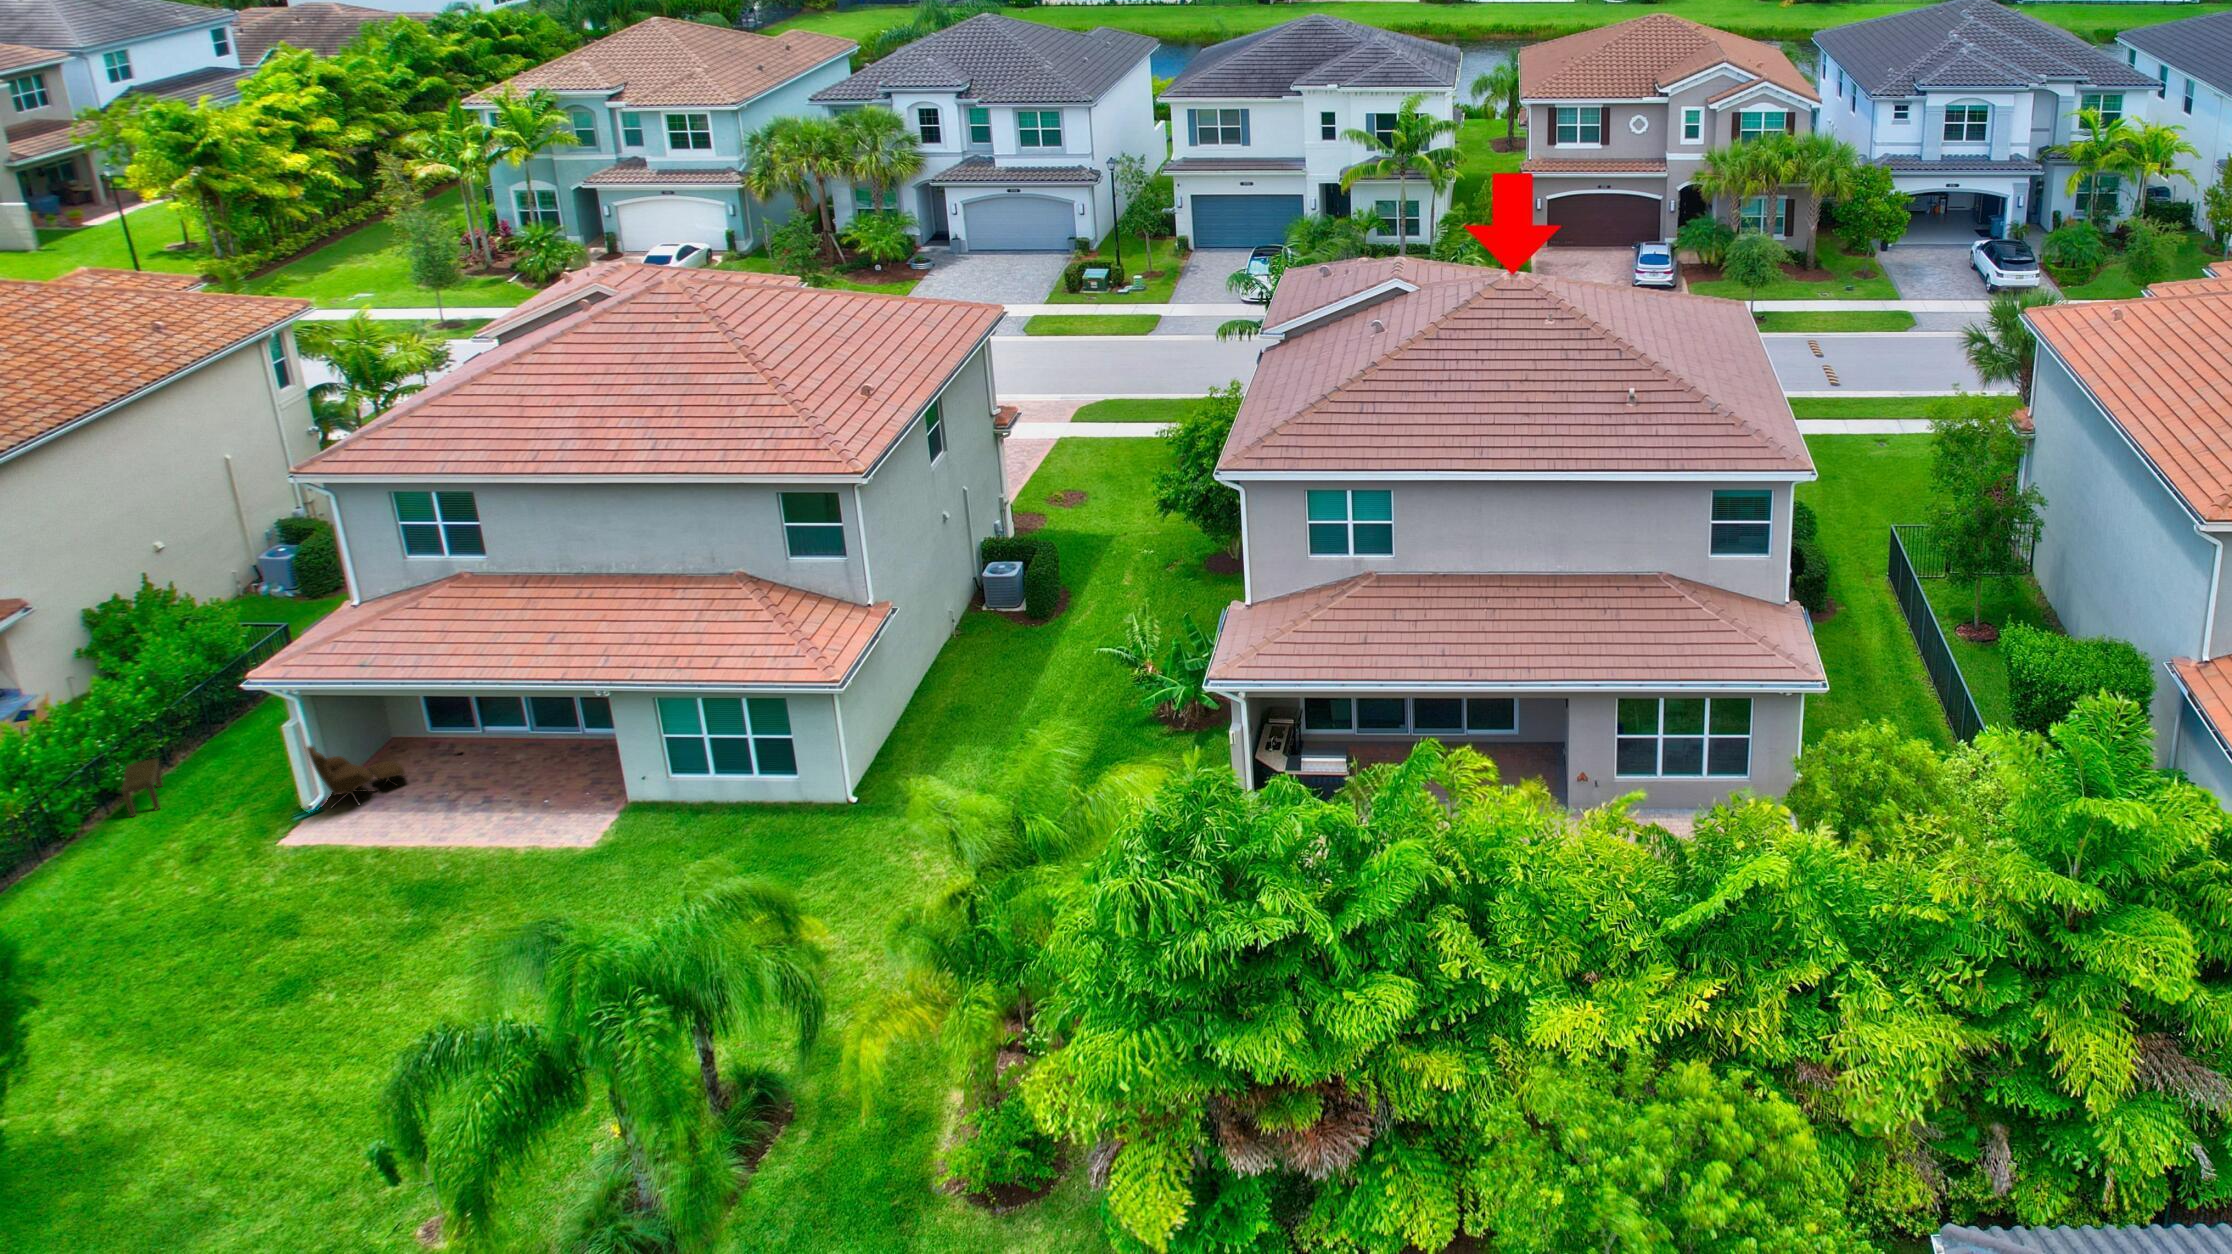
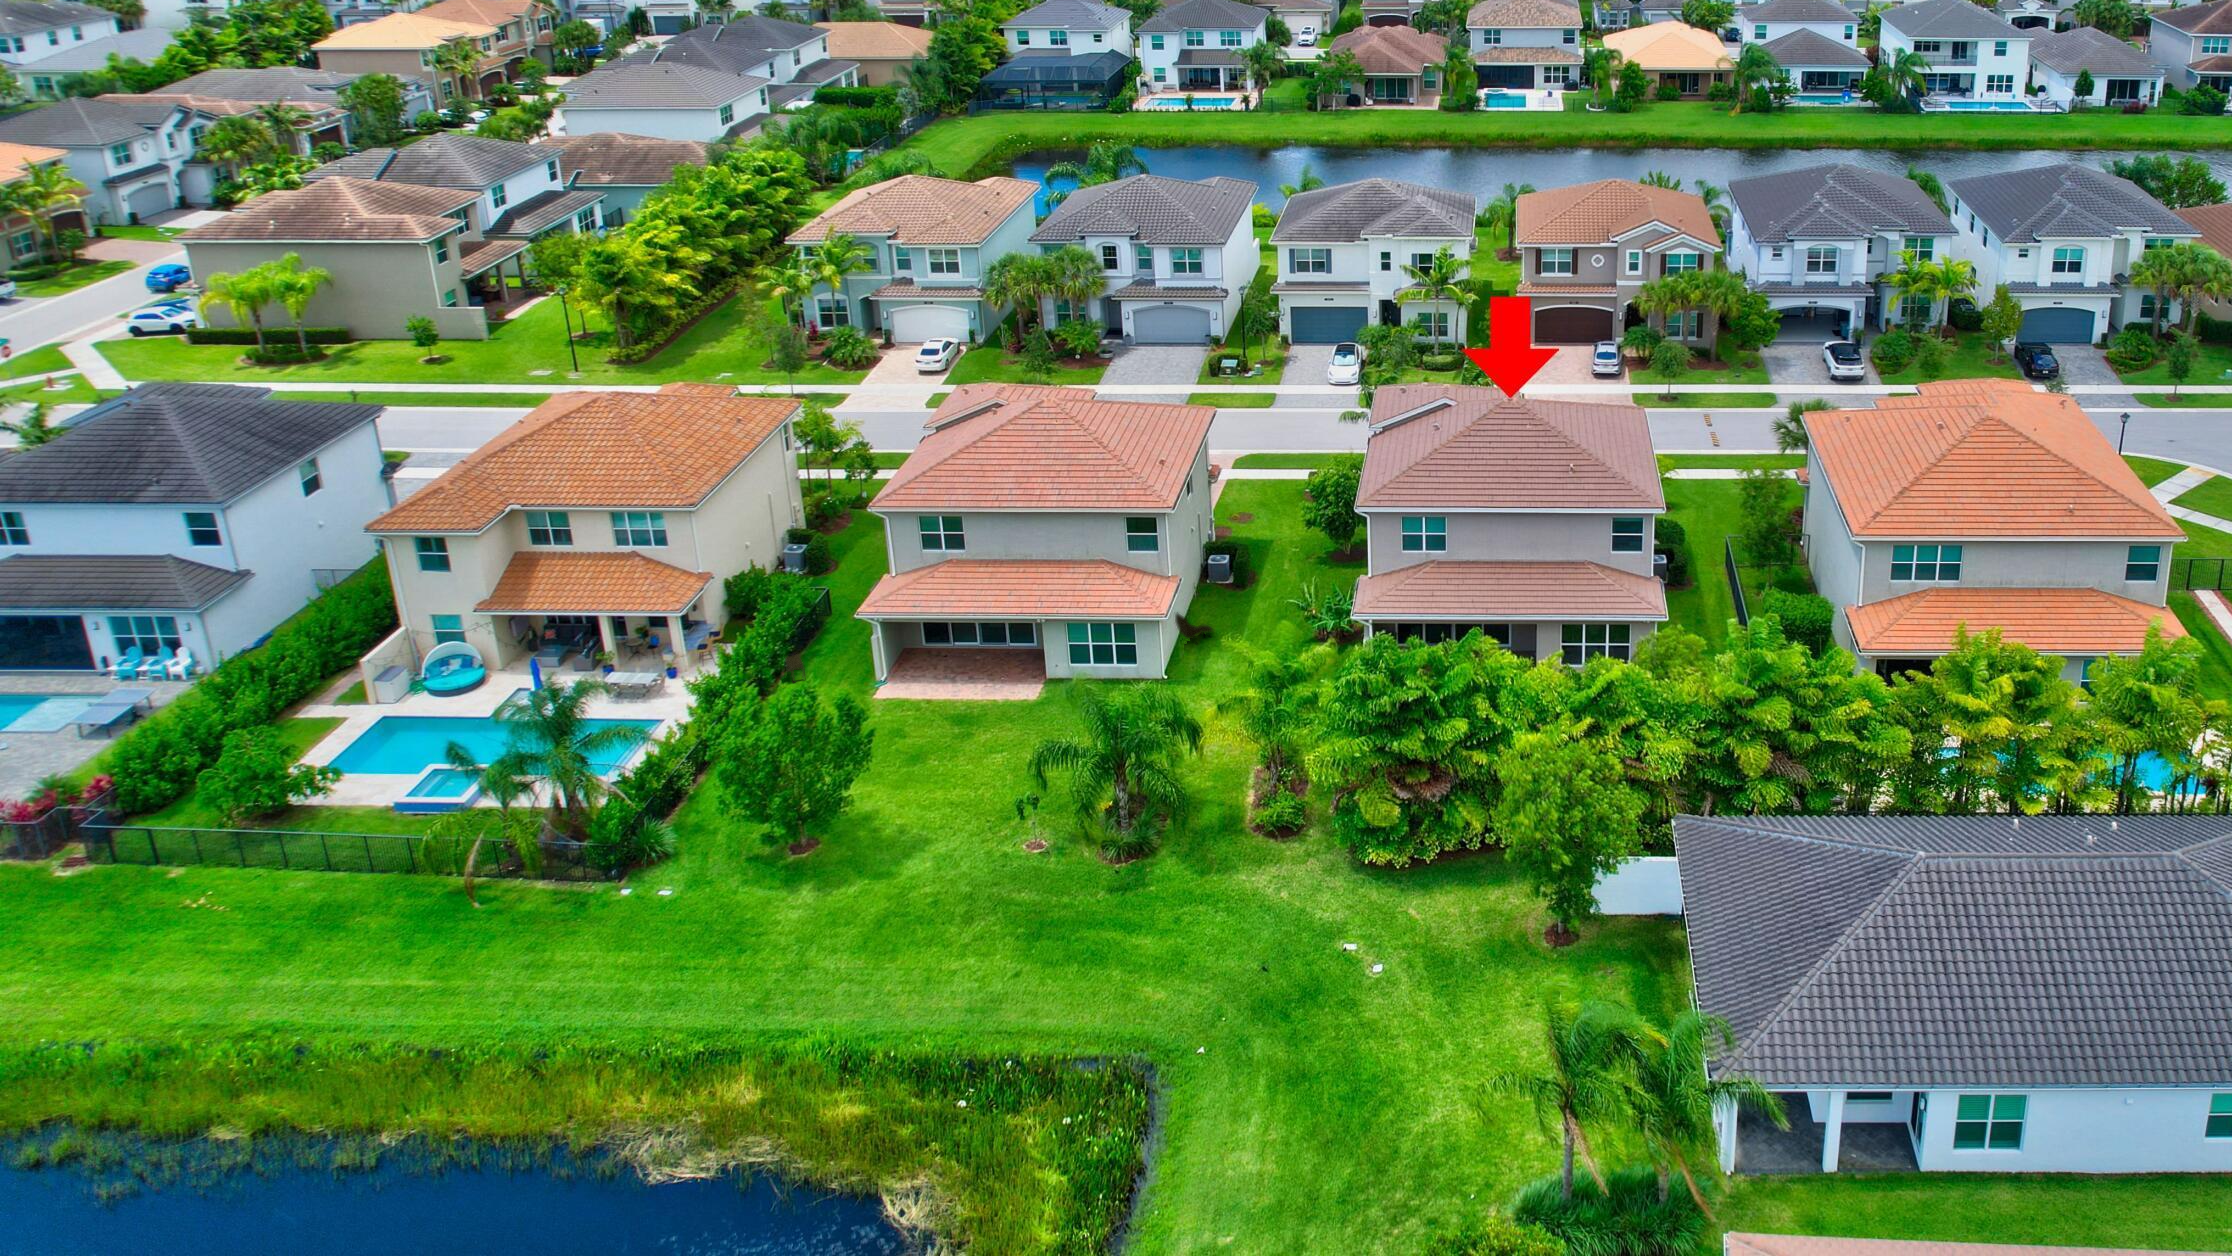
lounge chair: present [307,746,405,804] -> present [1175,612,1213,639]

